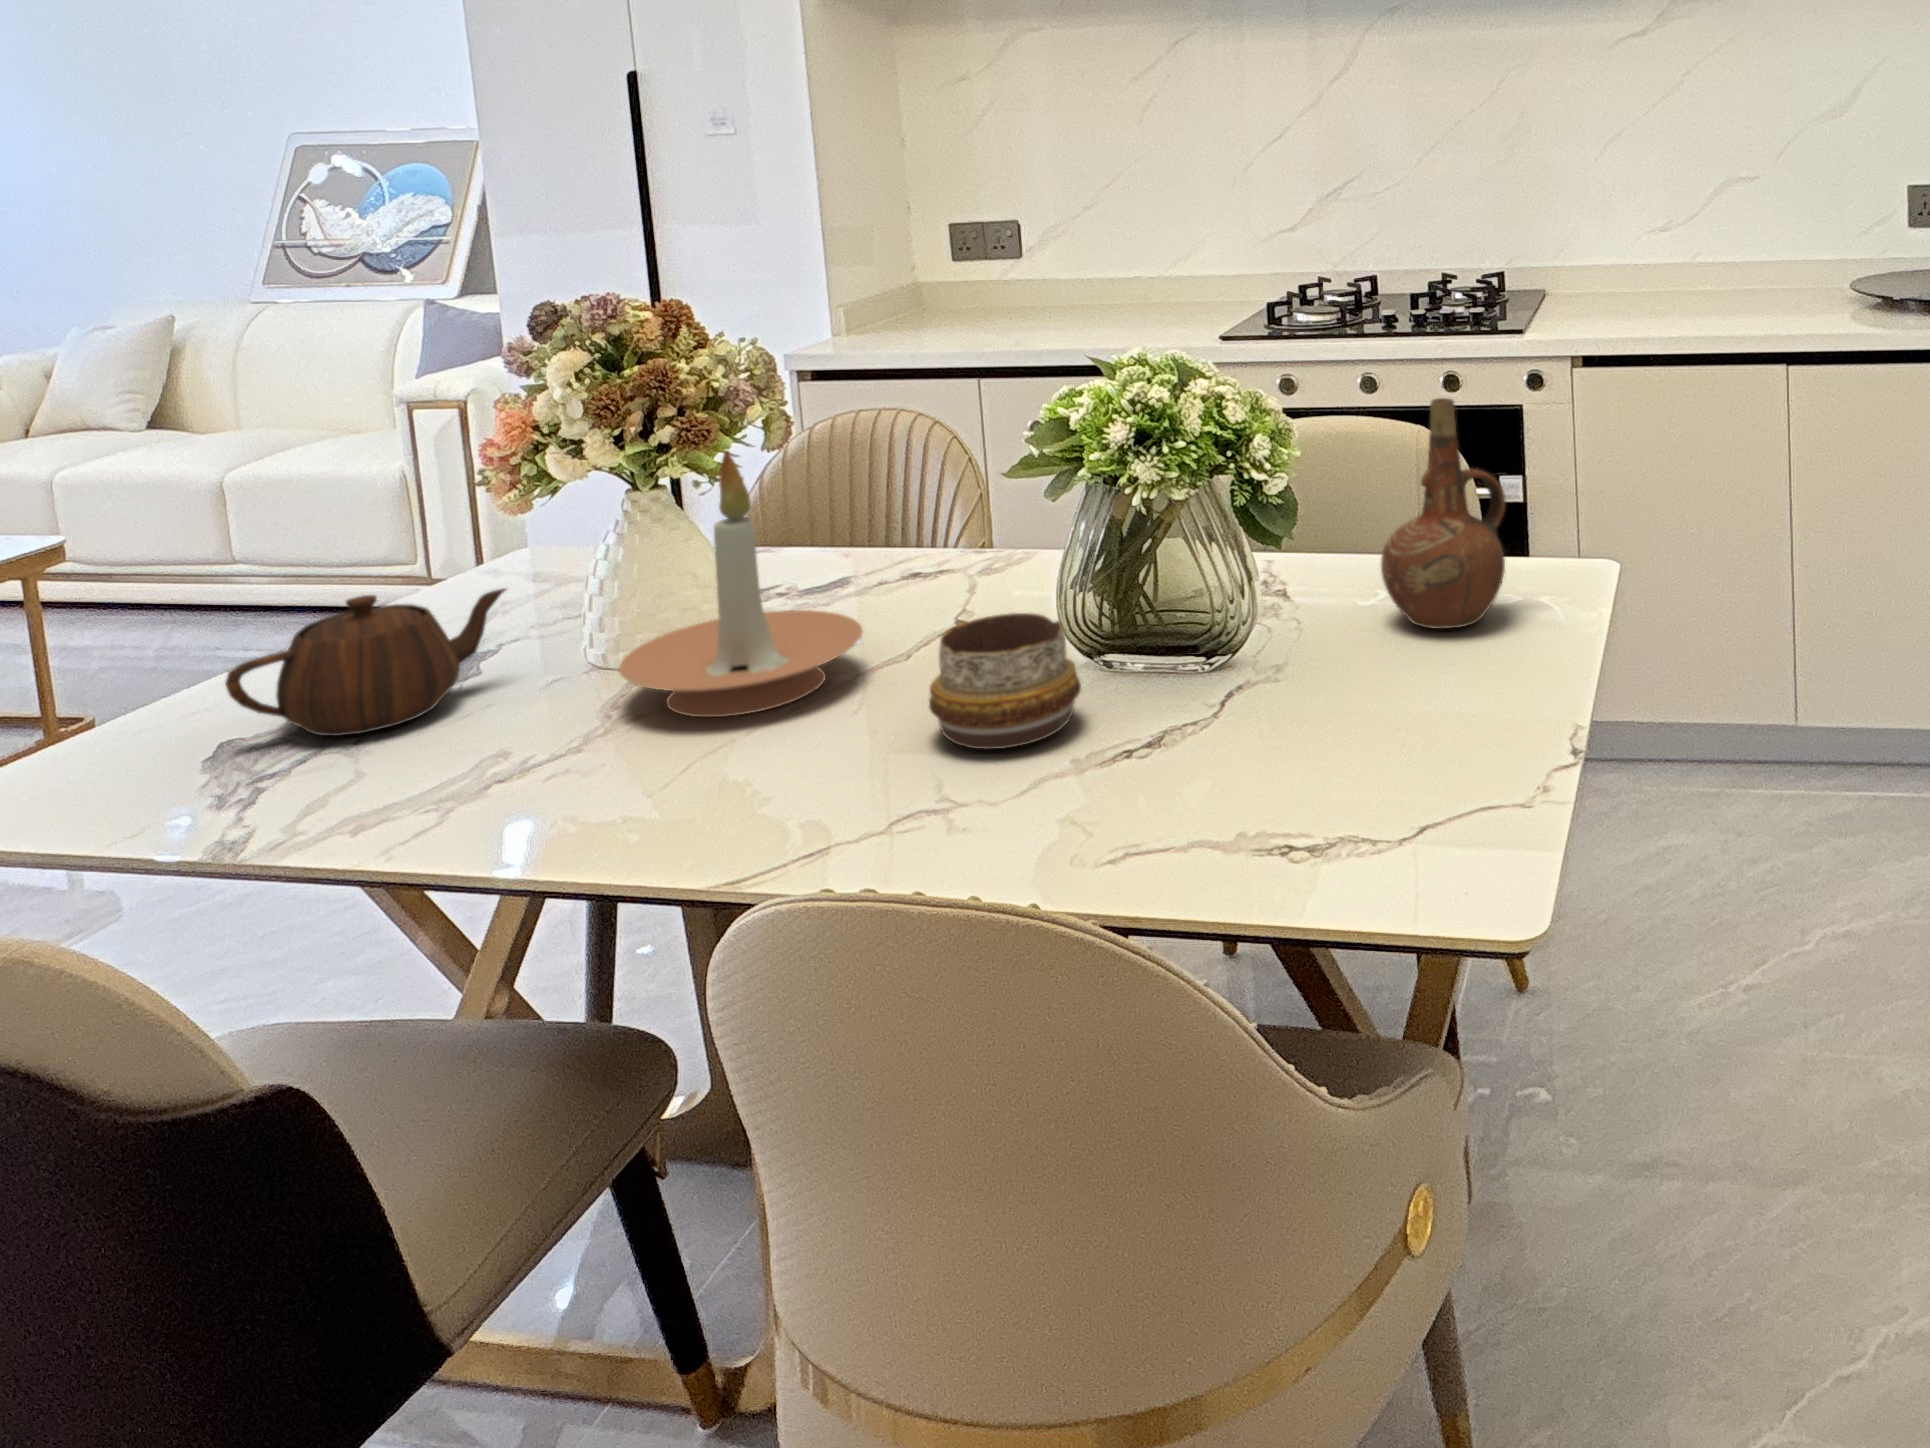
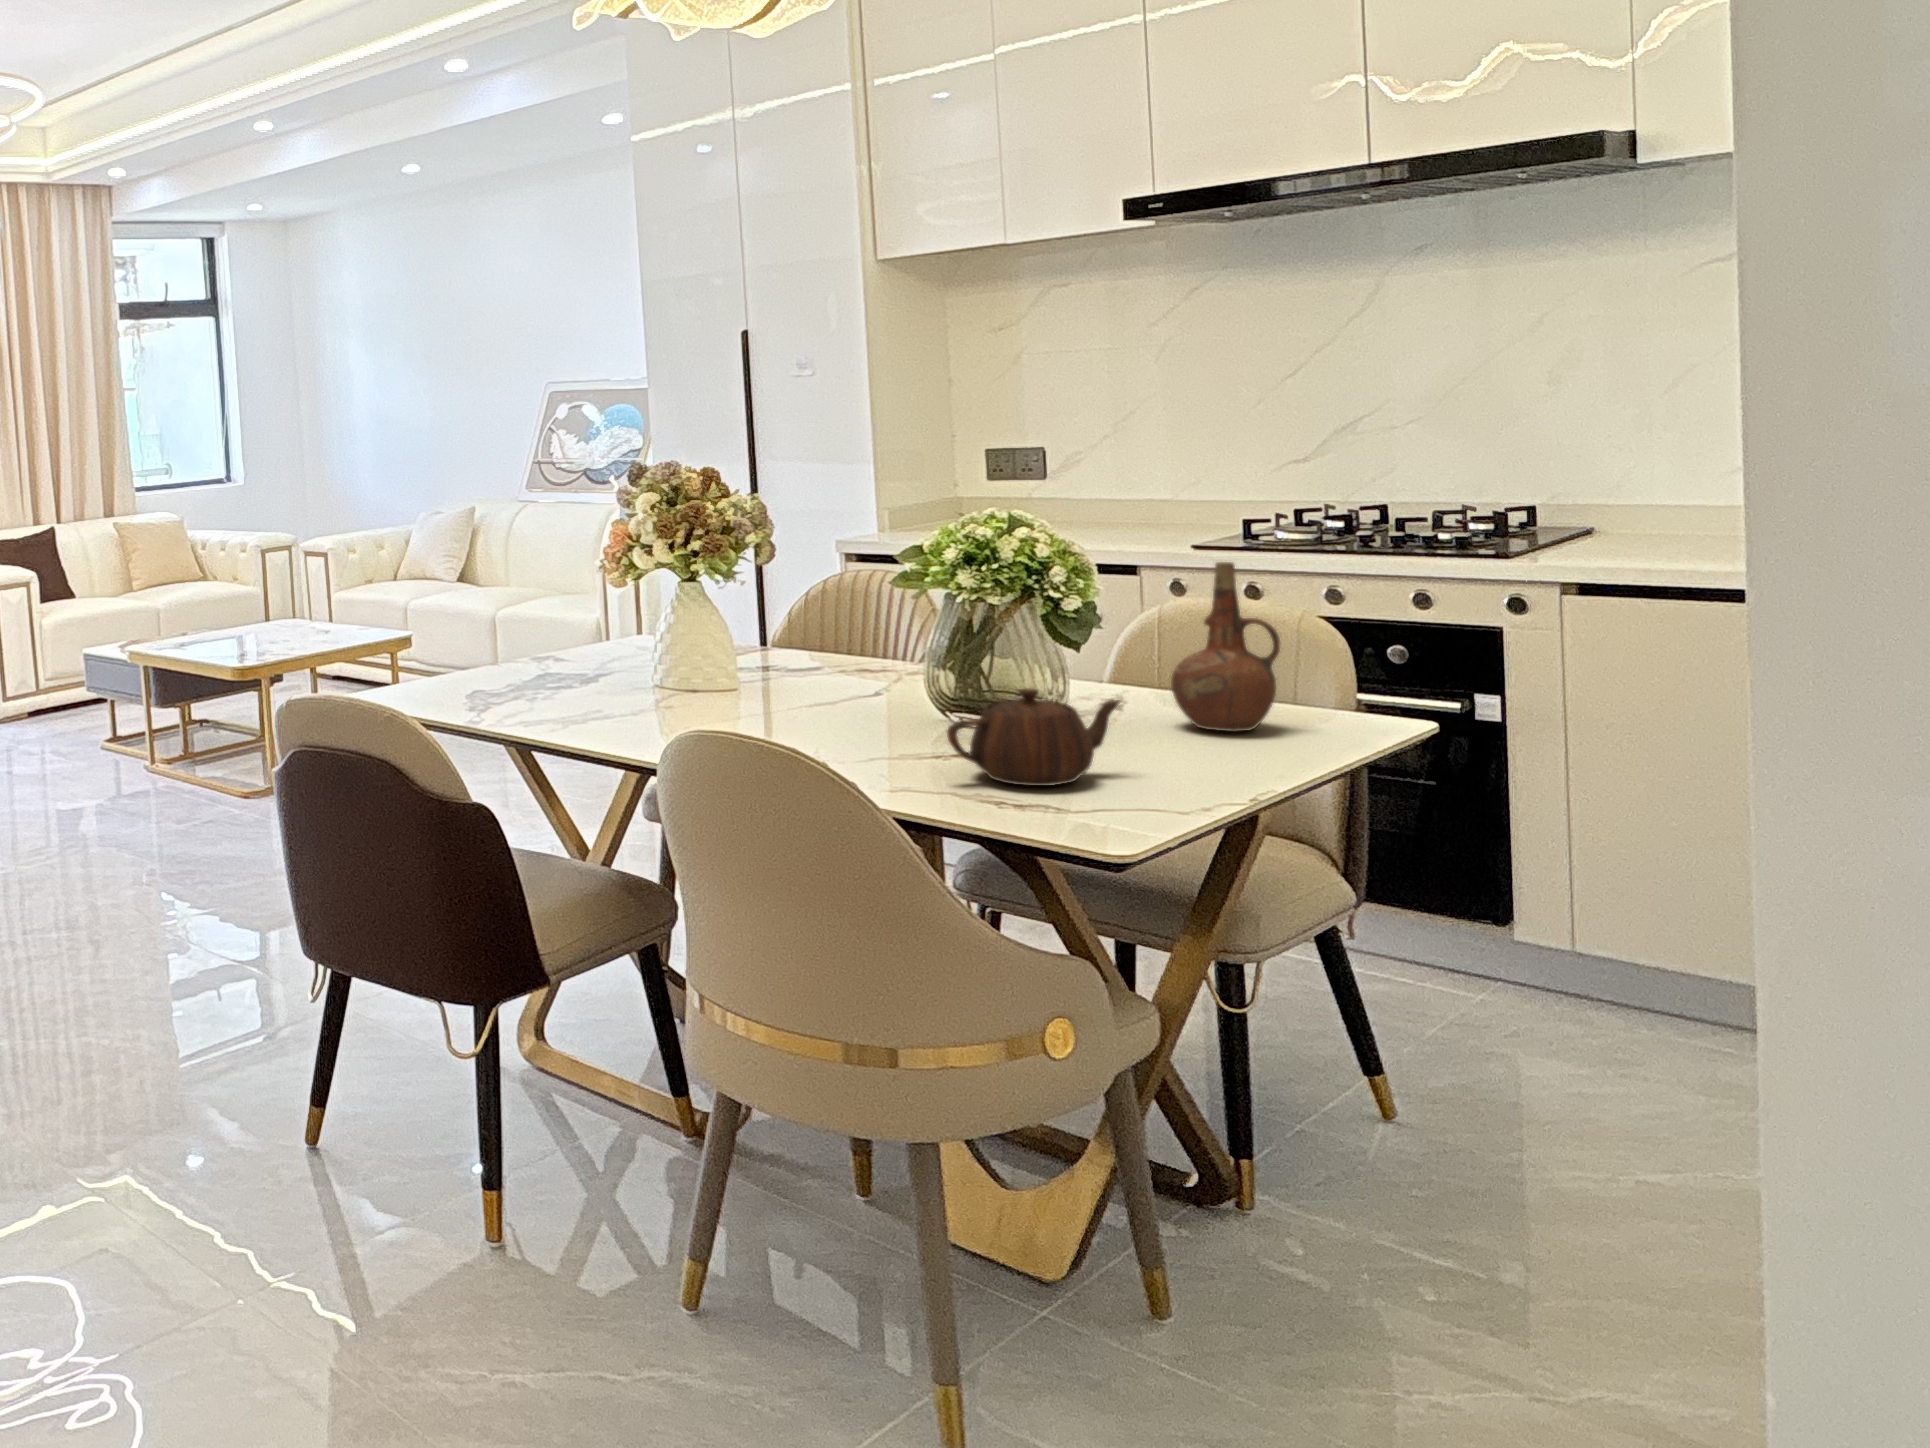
candle holder: present [619,451,863,717] -> none [670,558,808,710]
teapot: present [225,588,506,736] -> present [947,688,1121,786]
decorative bowl: present [929,613,1081,749] -> none [825,666,920,738]

